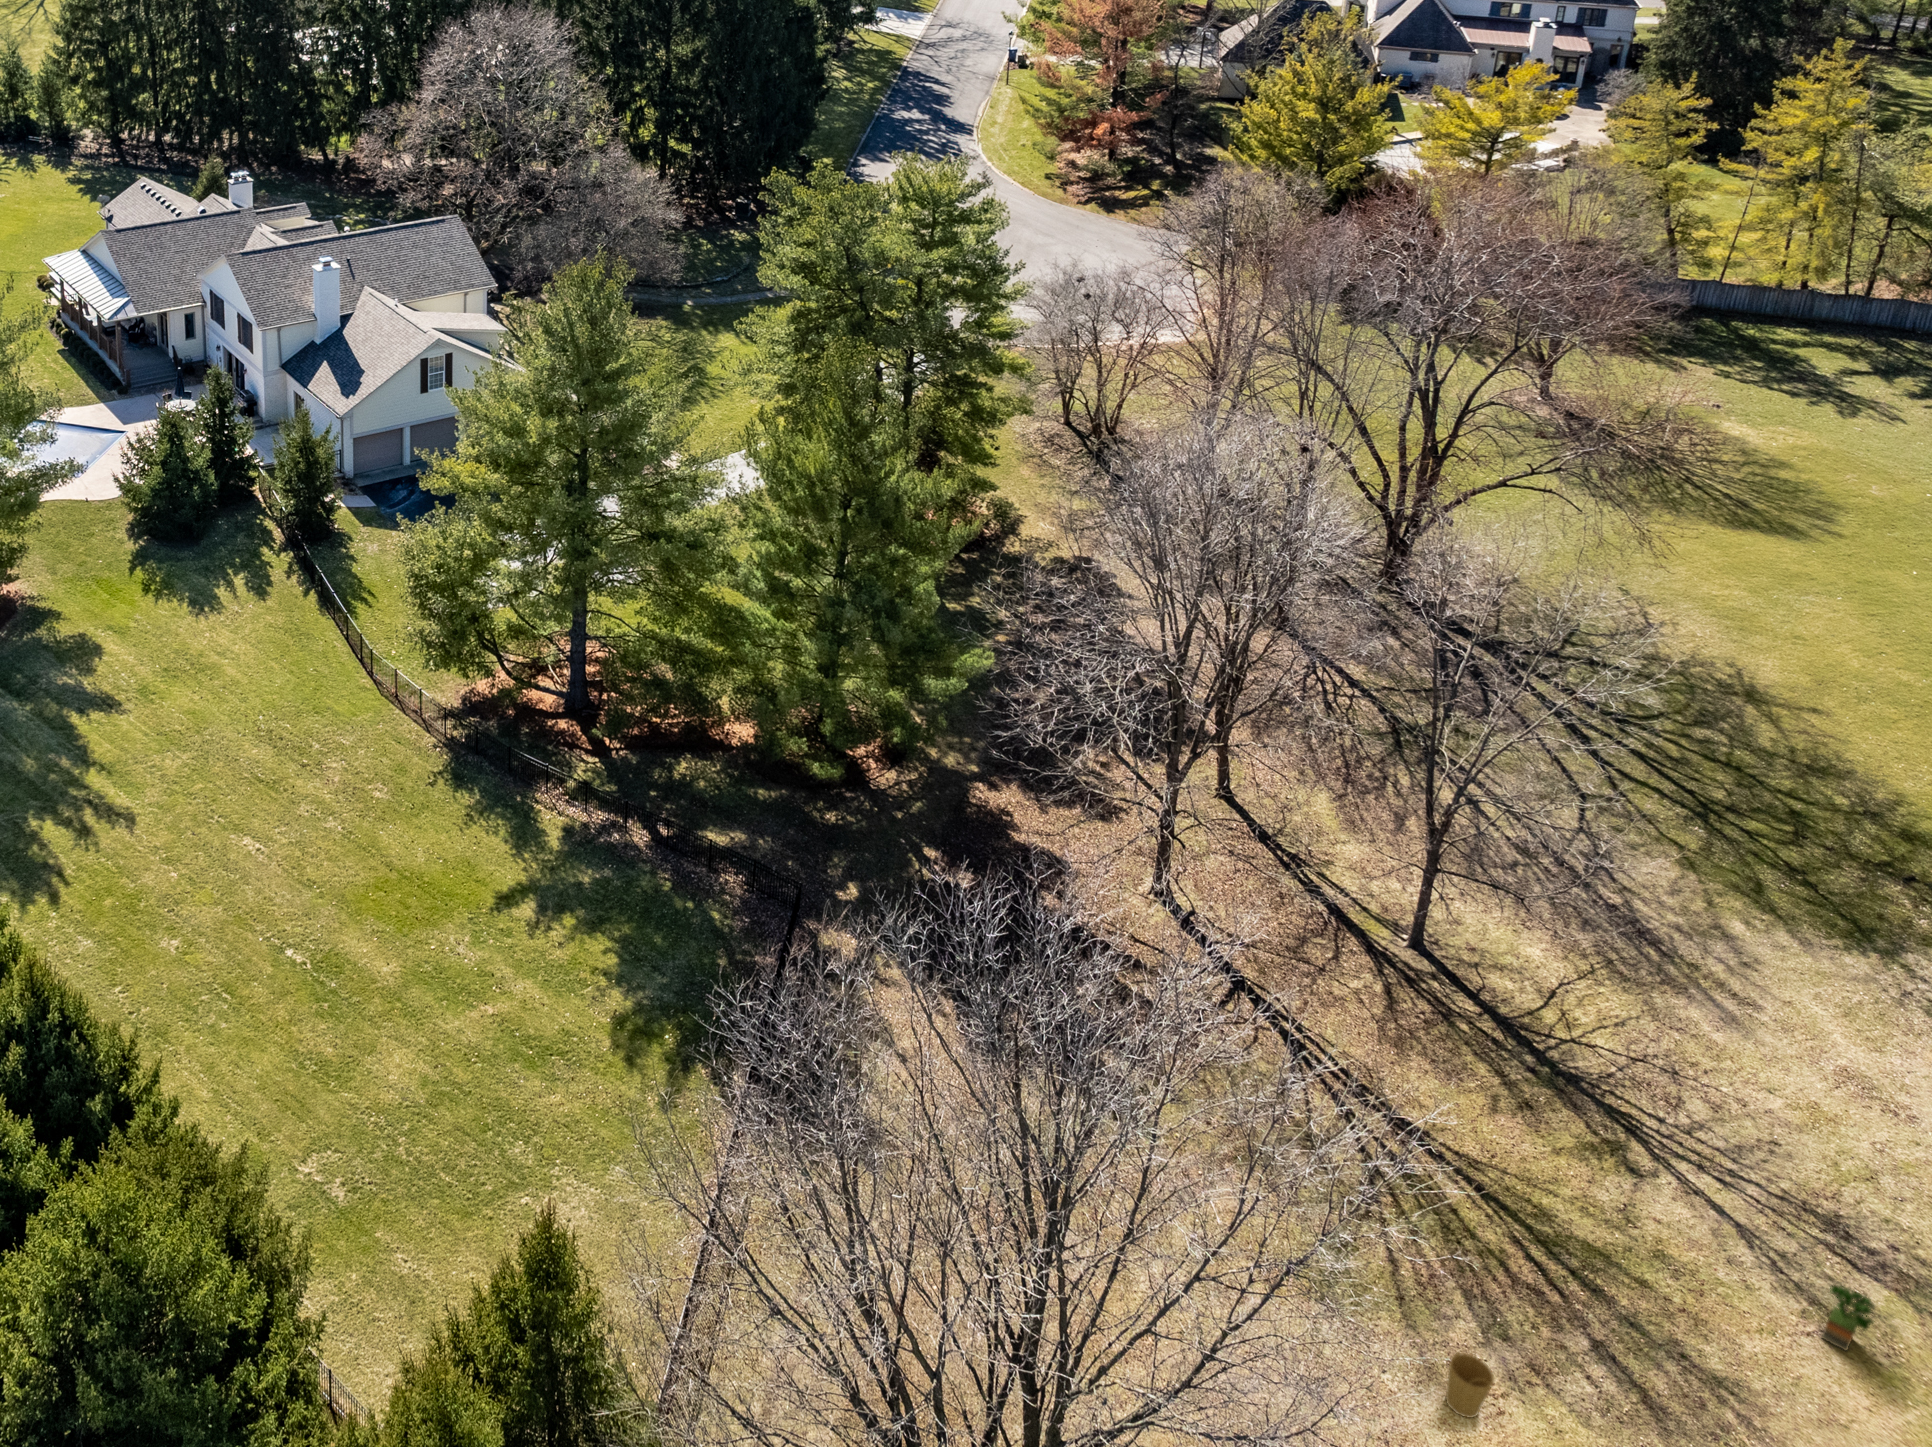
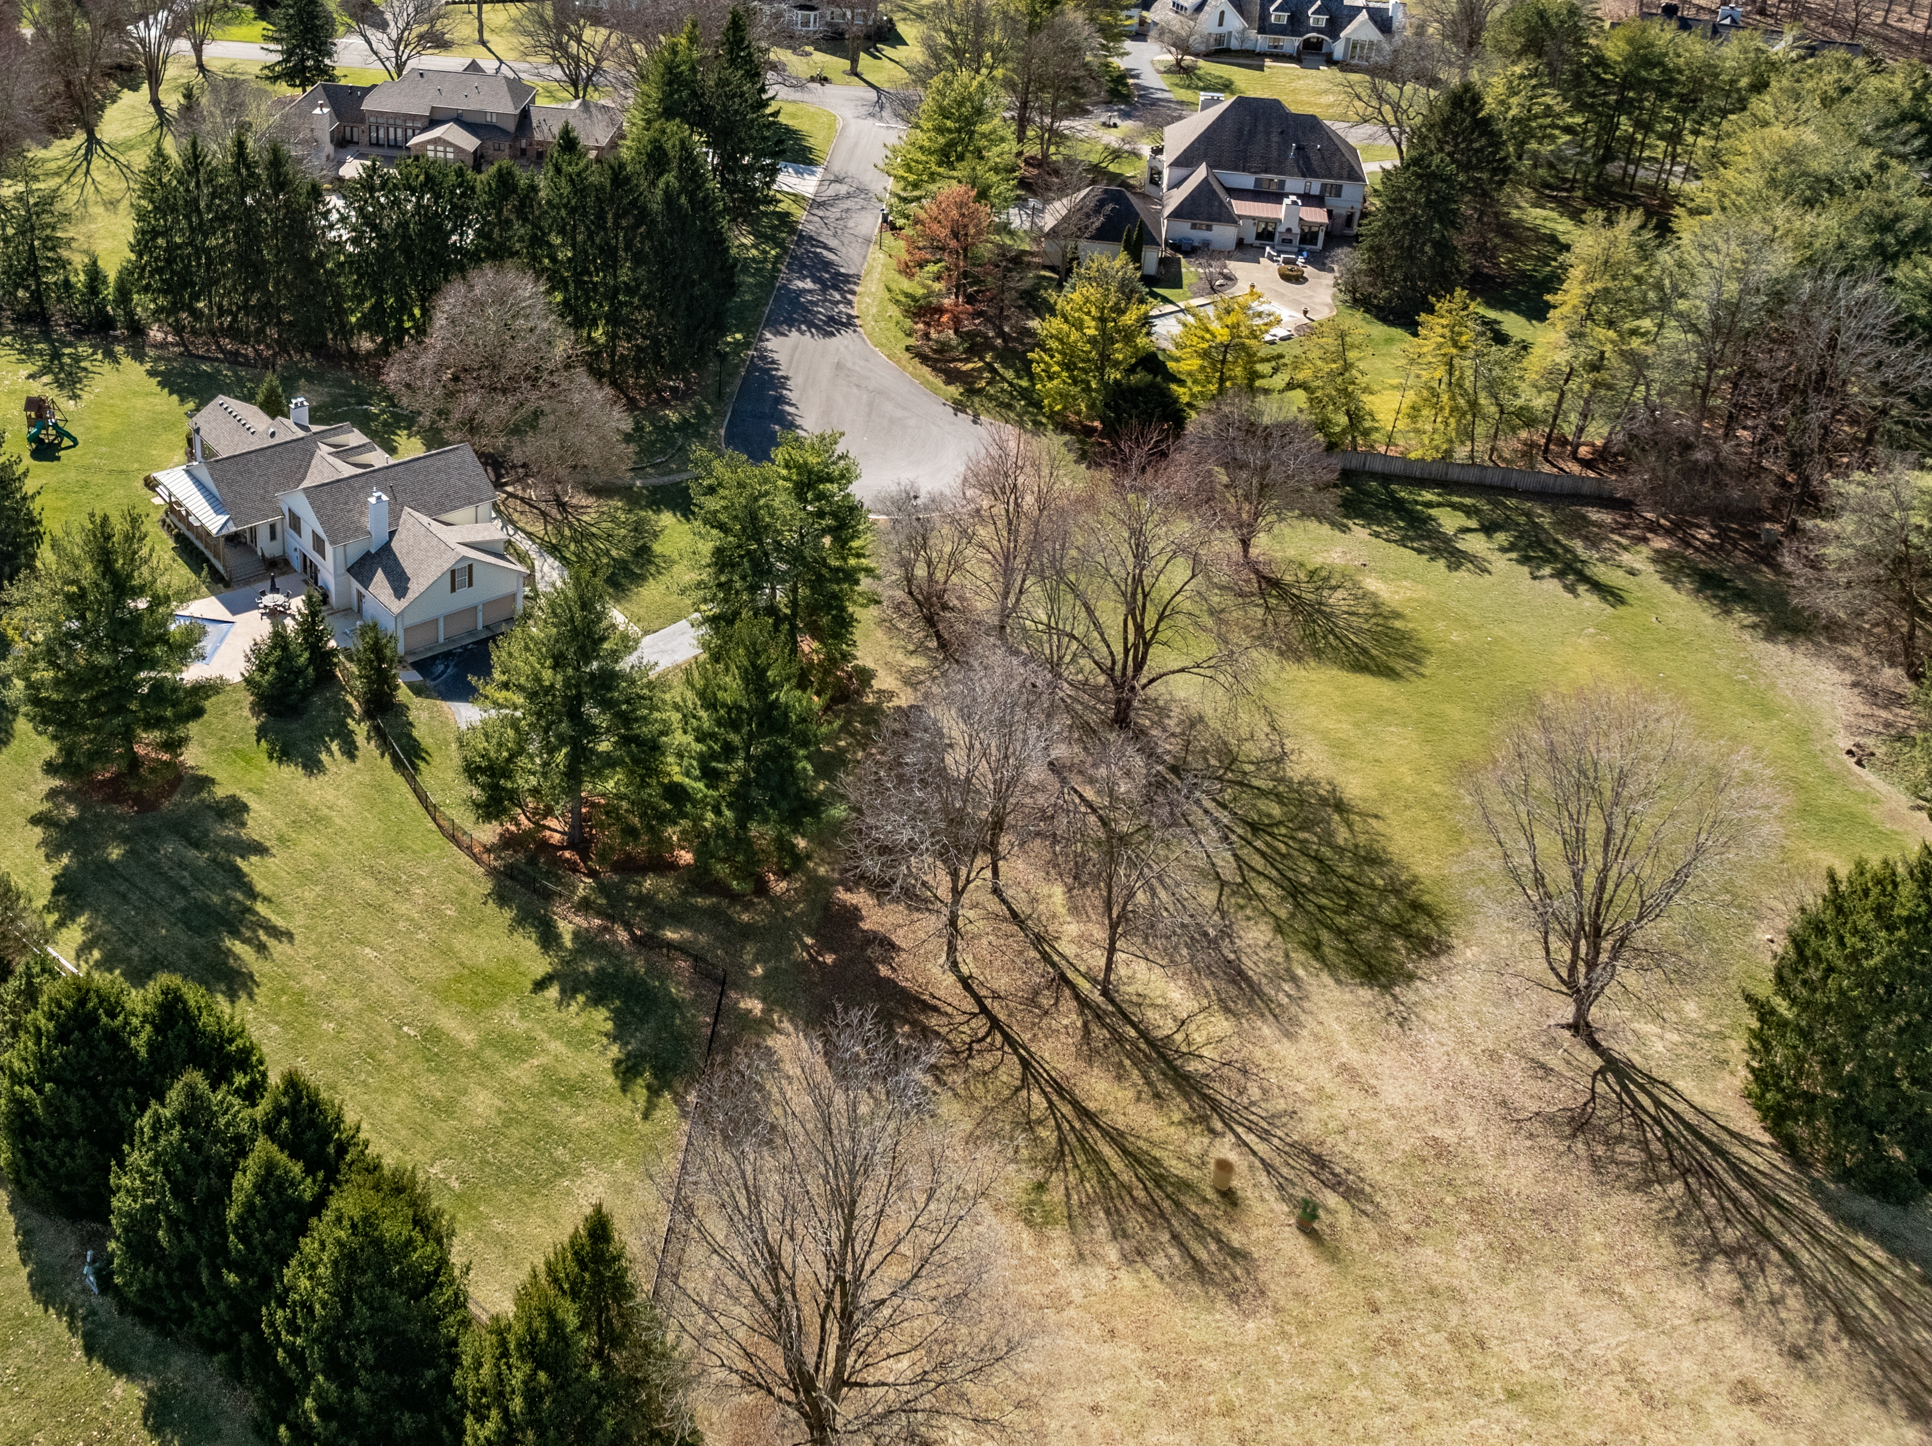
basket: present [1446,1352,1494,1417] -> present [1213,1157,1236,1190]

